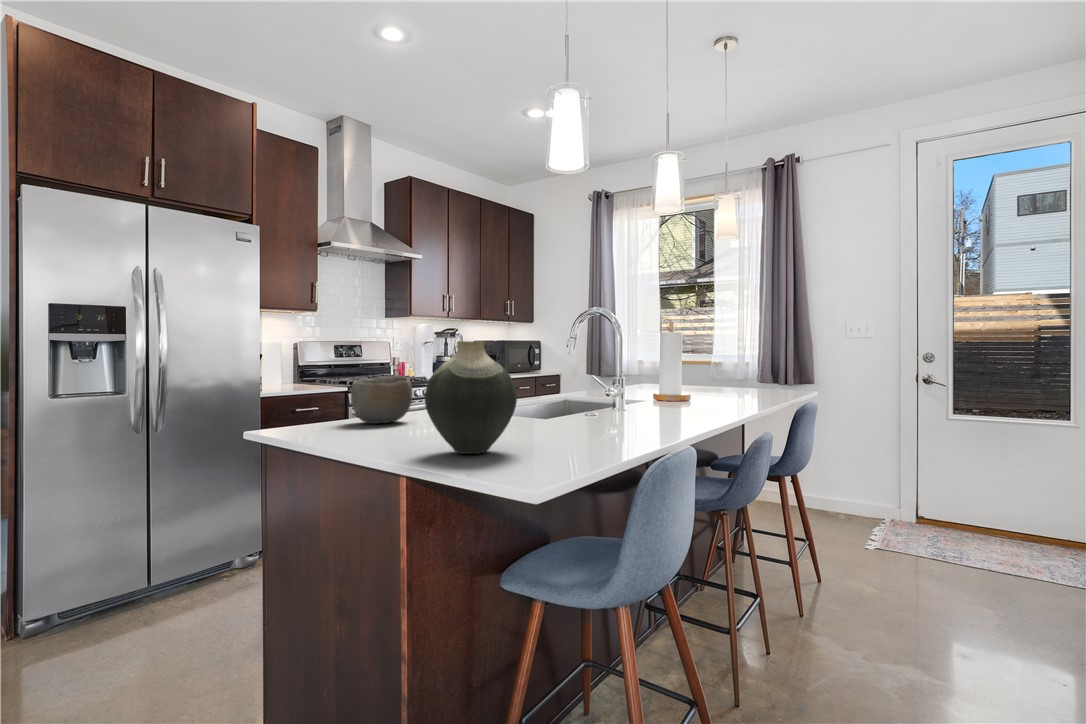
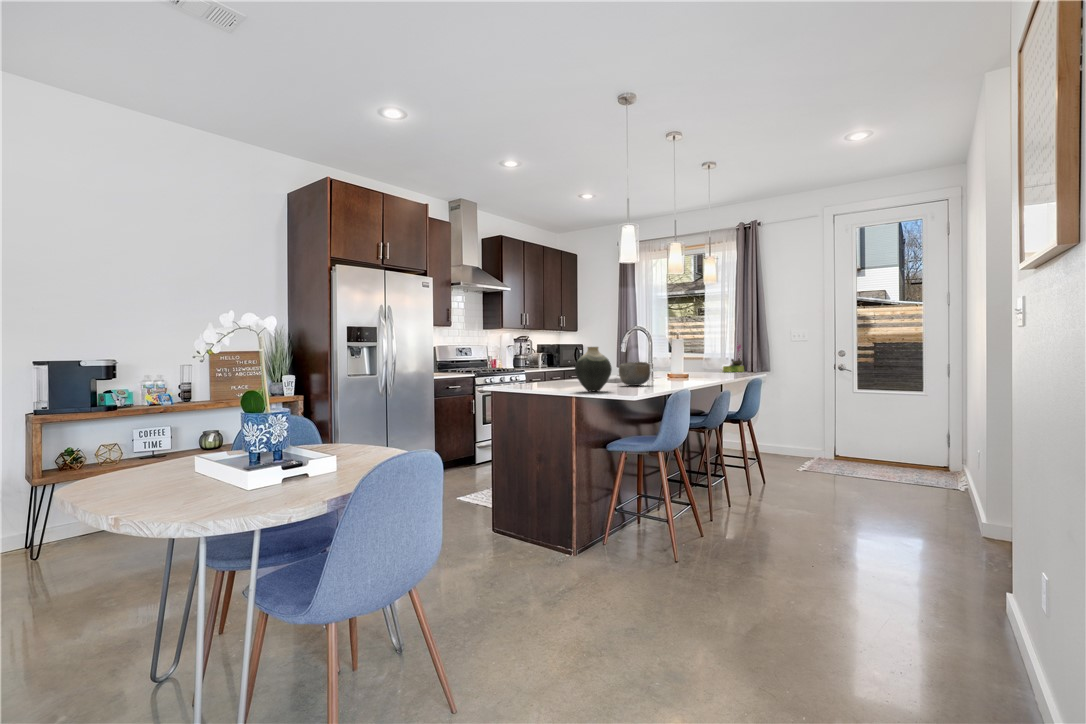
flower arrangement: none [739,336,777,385] -> present [722,342,744,372]
bowl: present [351,376,412,424] -> present [619,362,650,386]

